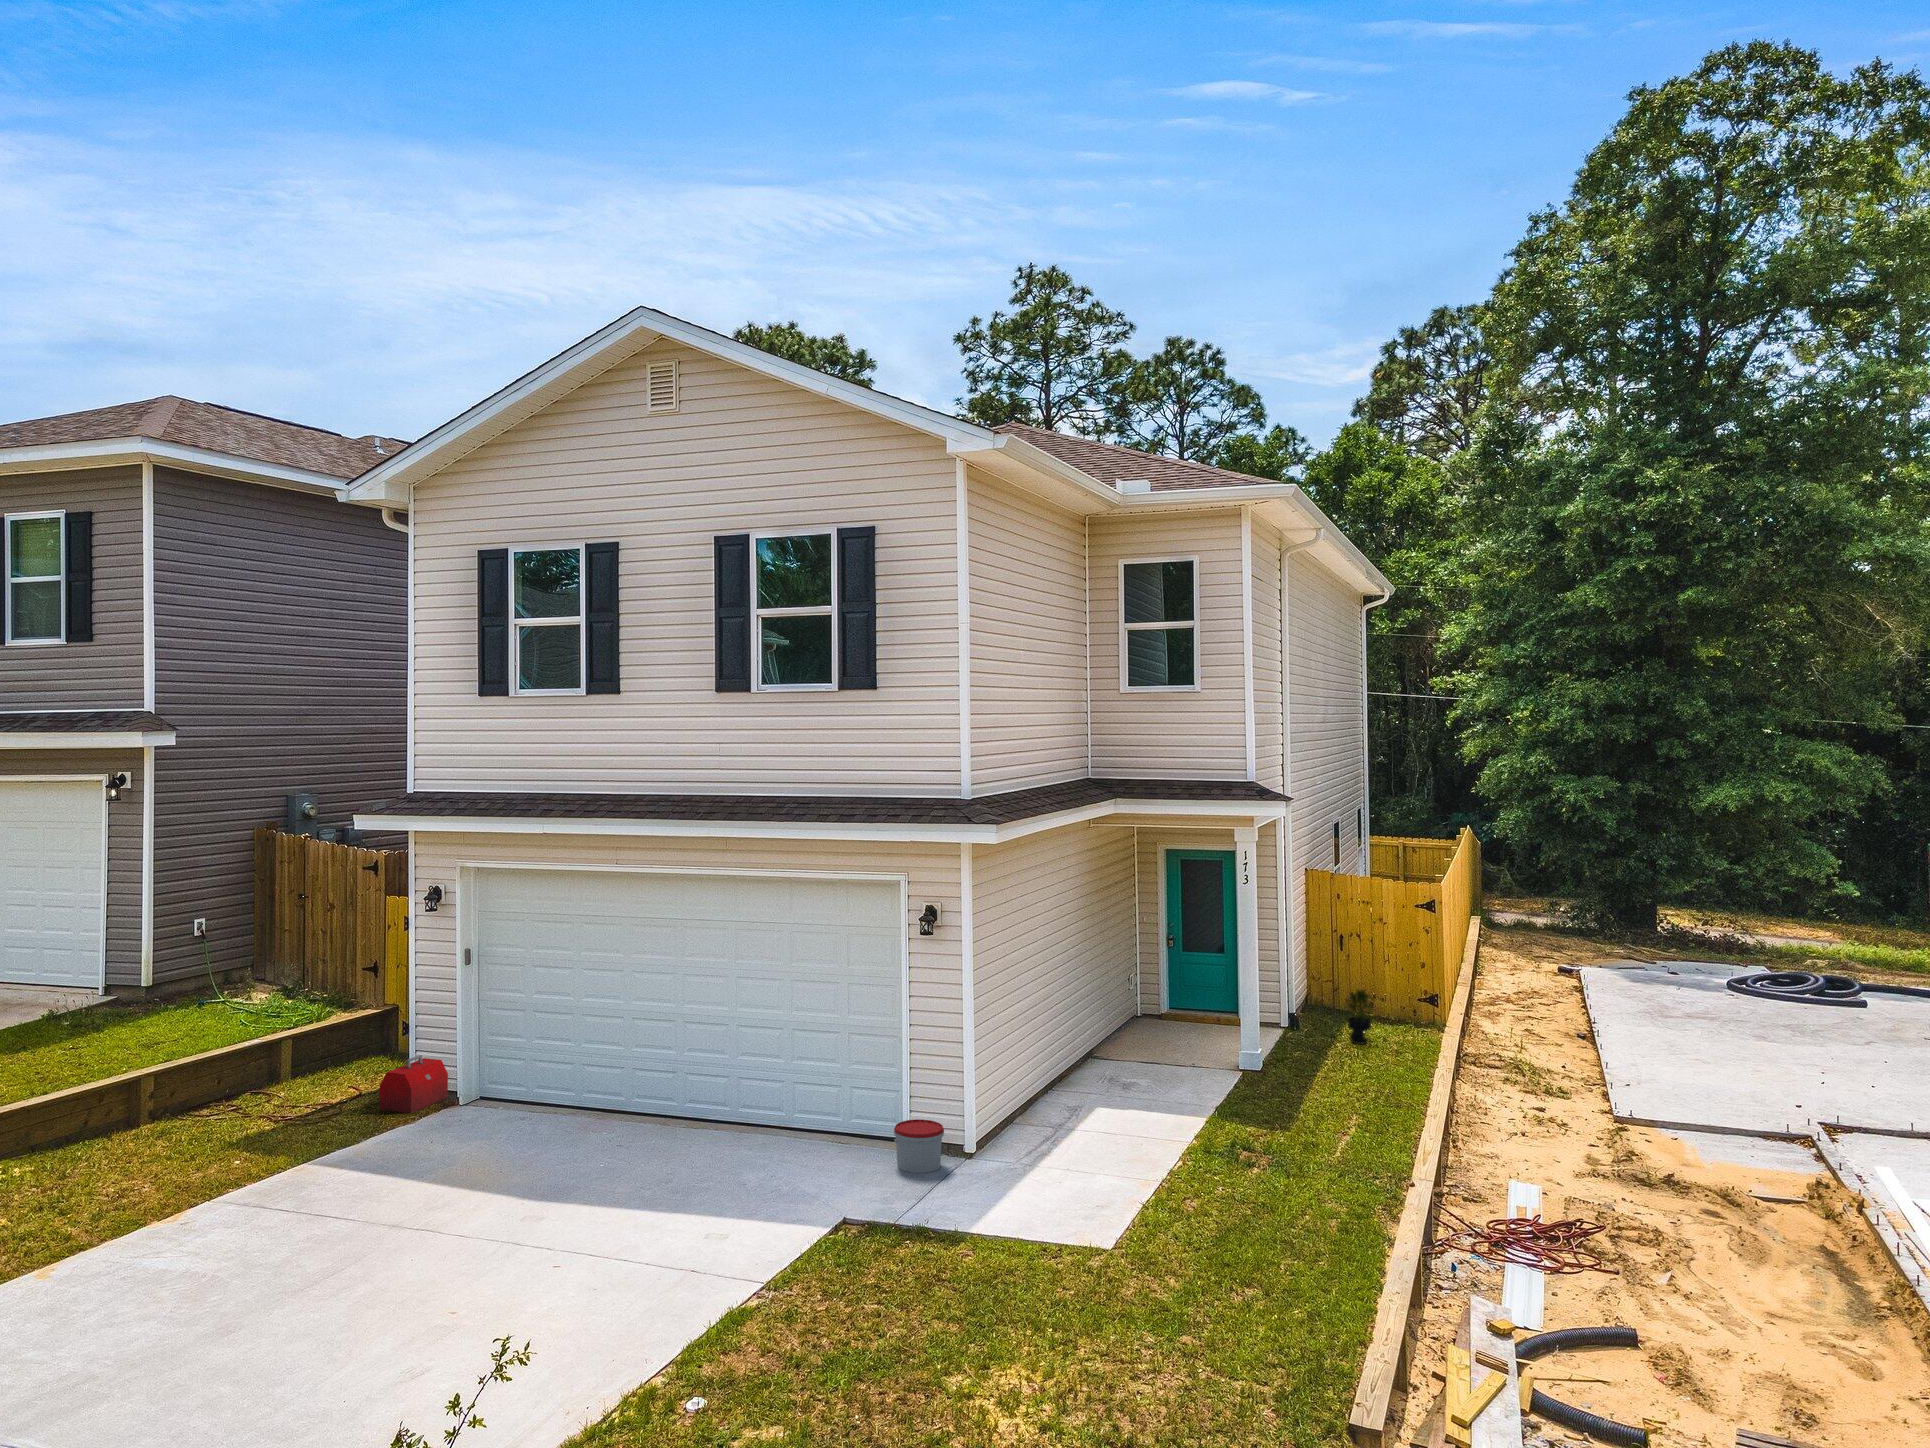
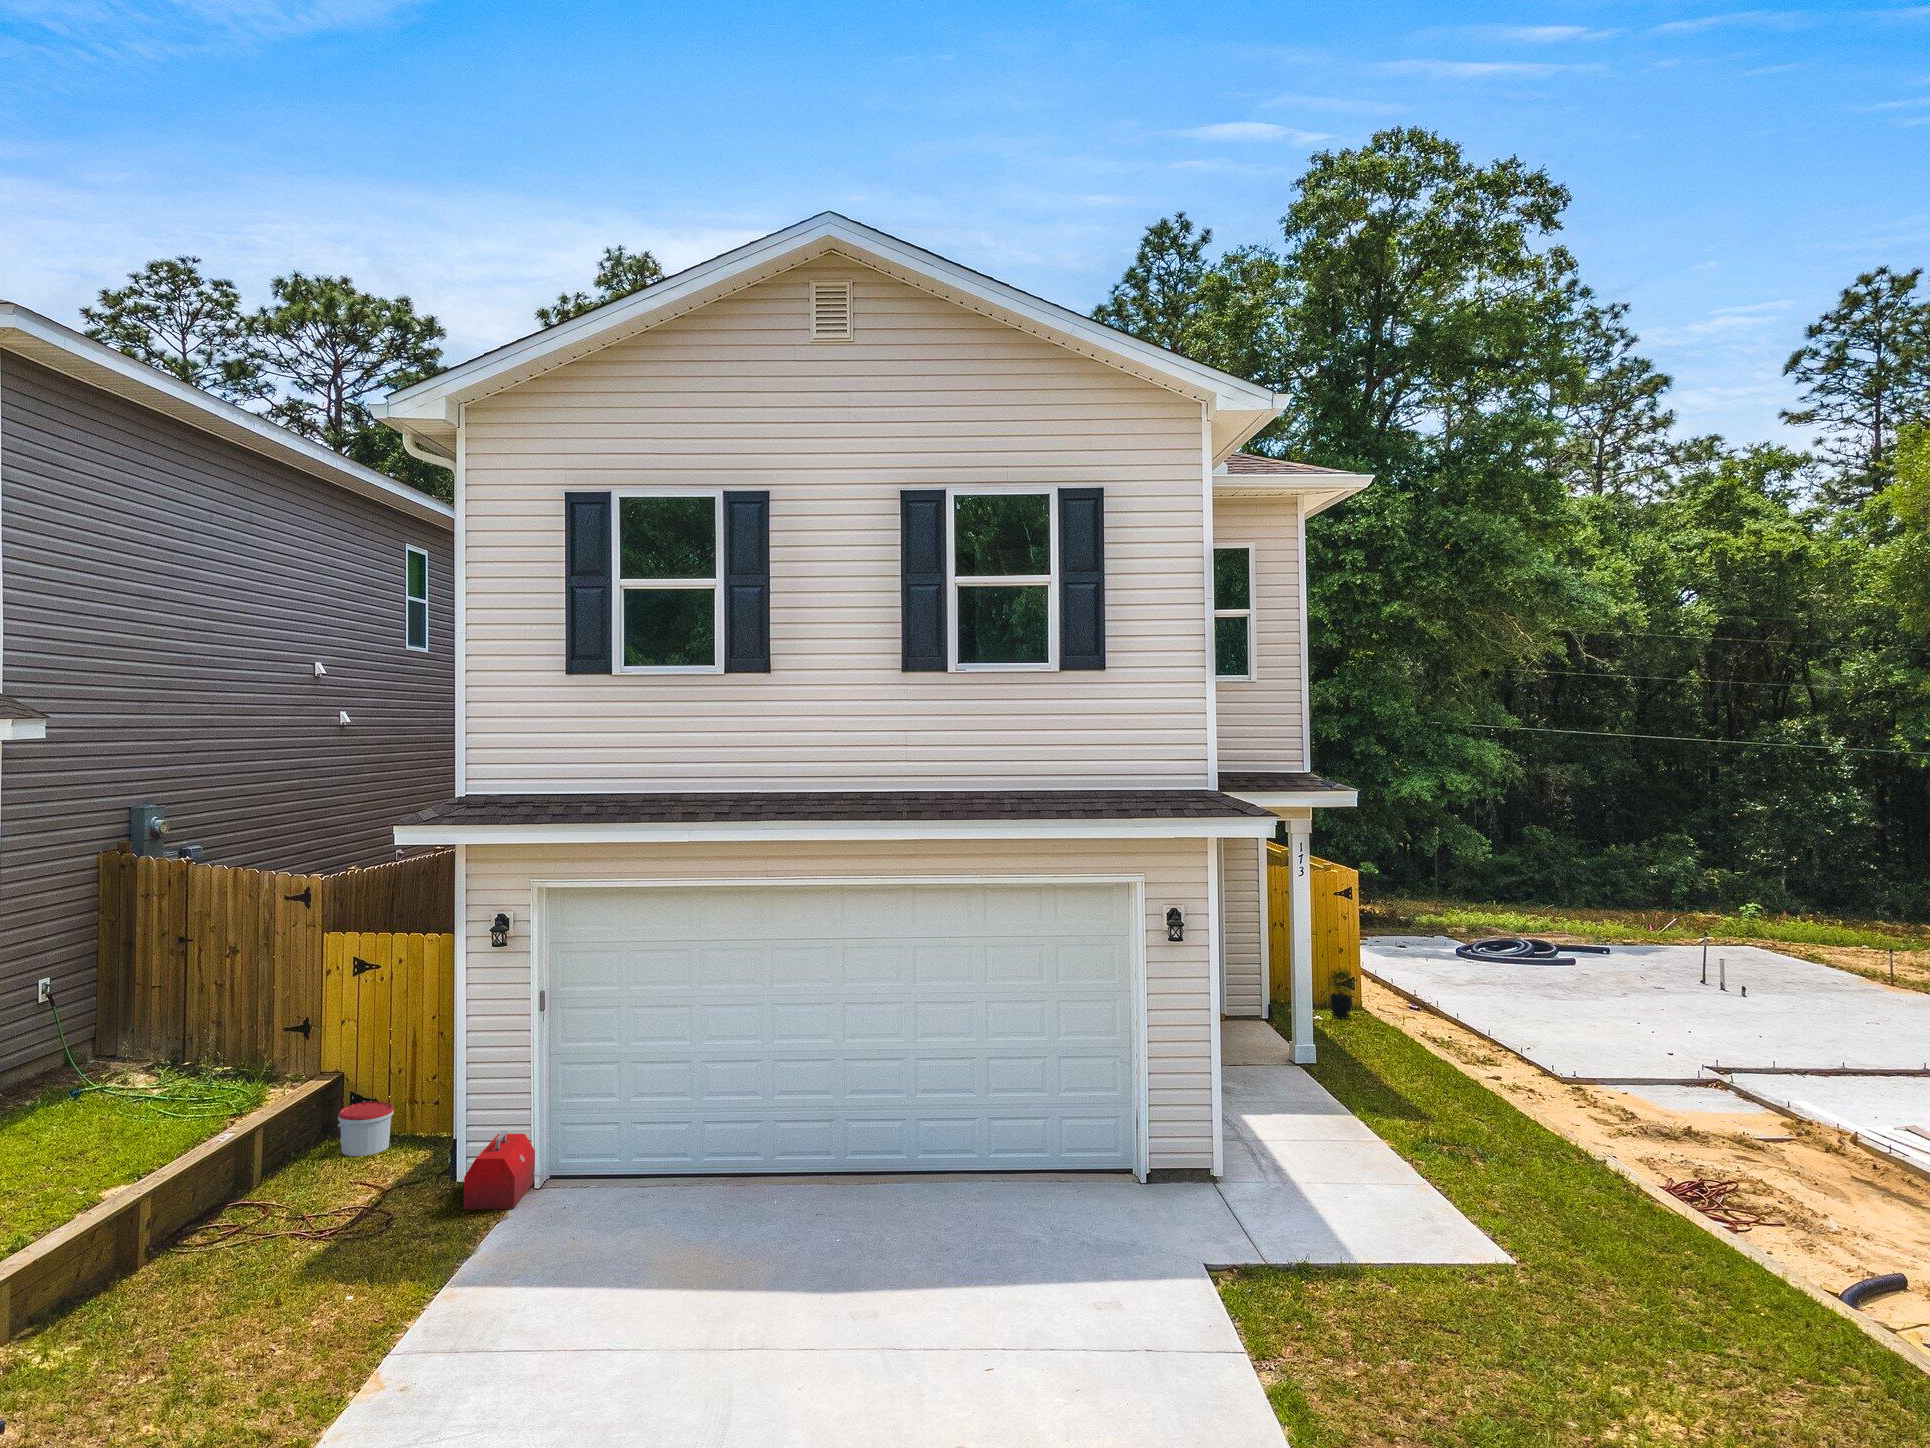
bucket: present [894,1119,944,1173] -> present [338,1102,394,1156]

